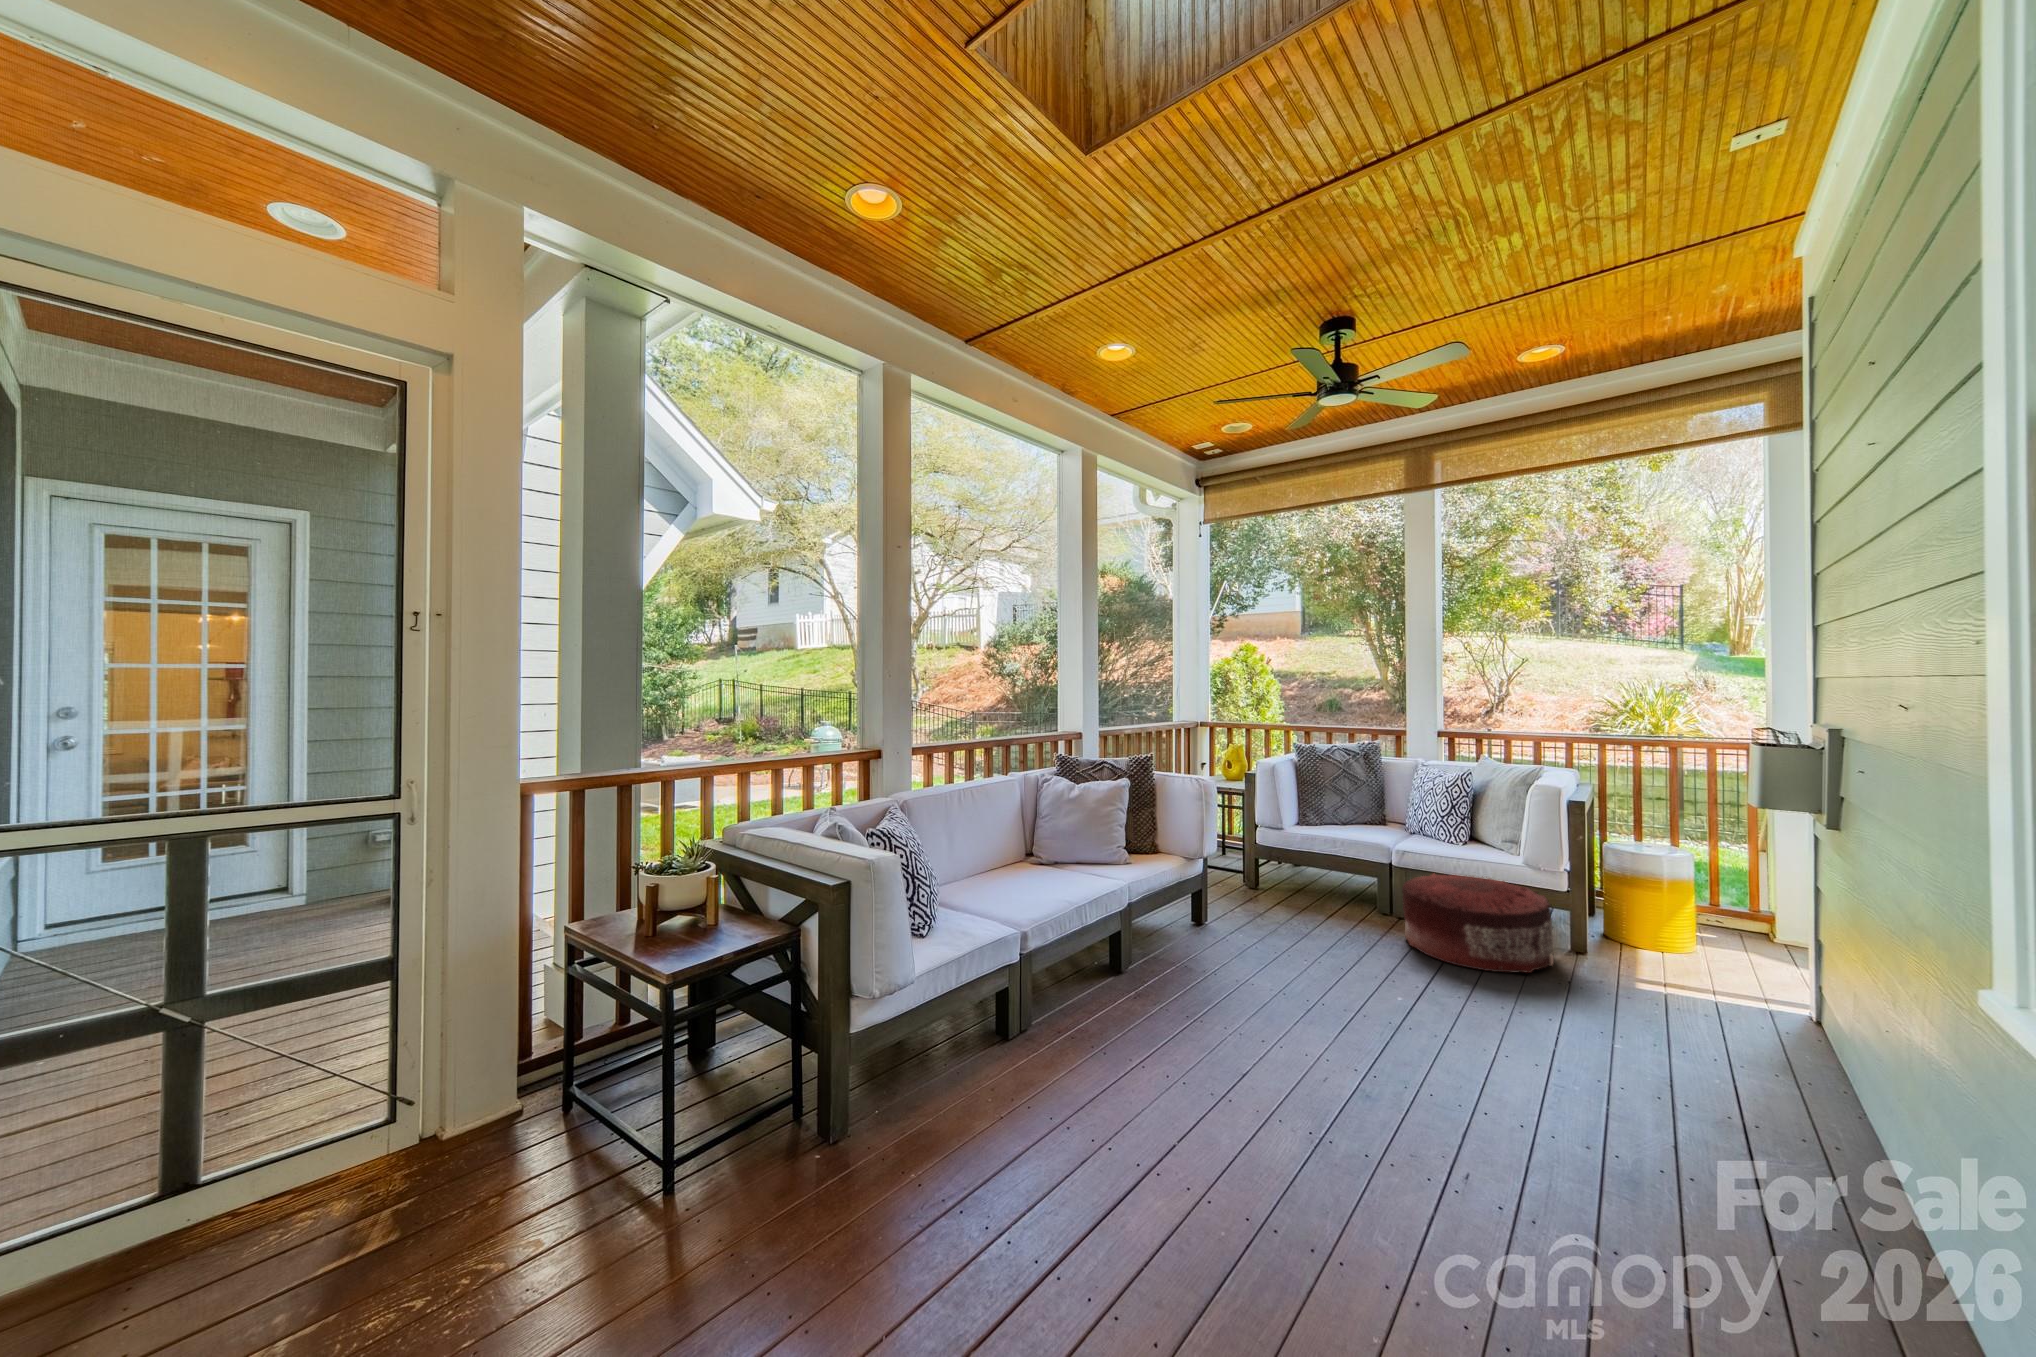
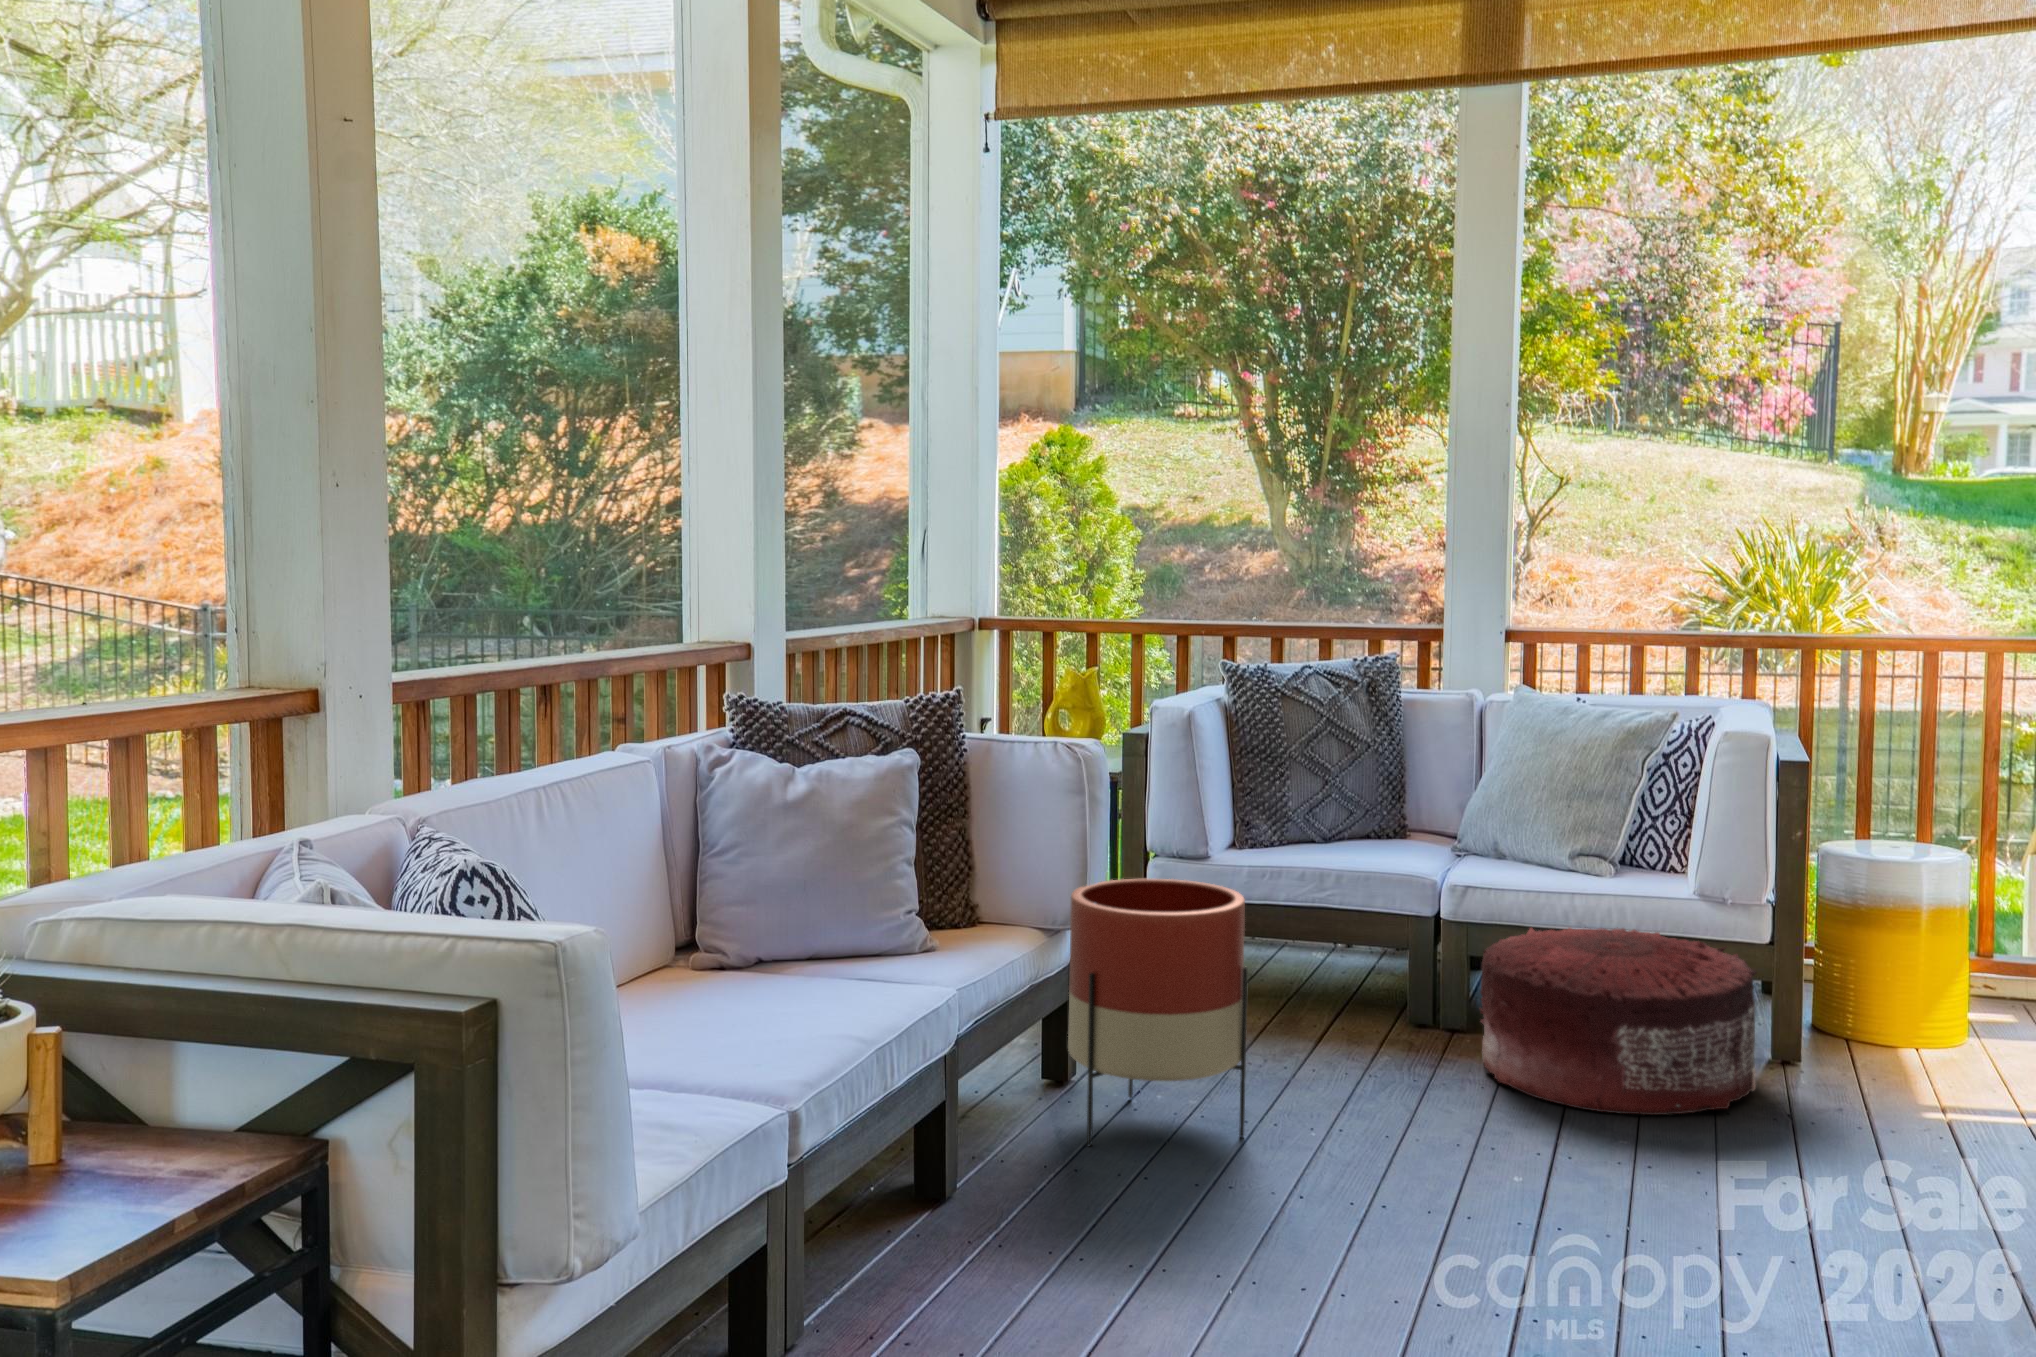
planter: none [1192,837,1270,955] -> present [1068,879,1248,1146]

